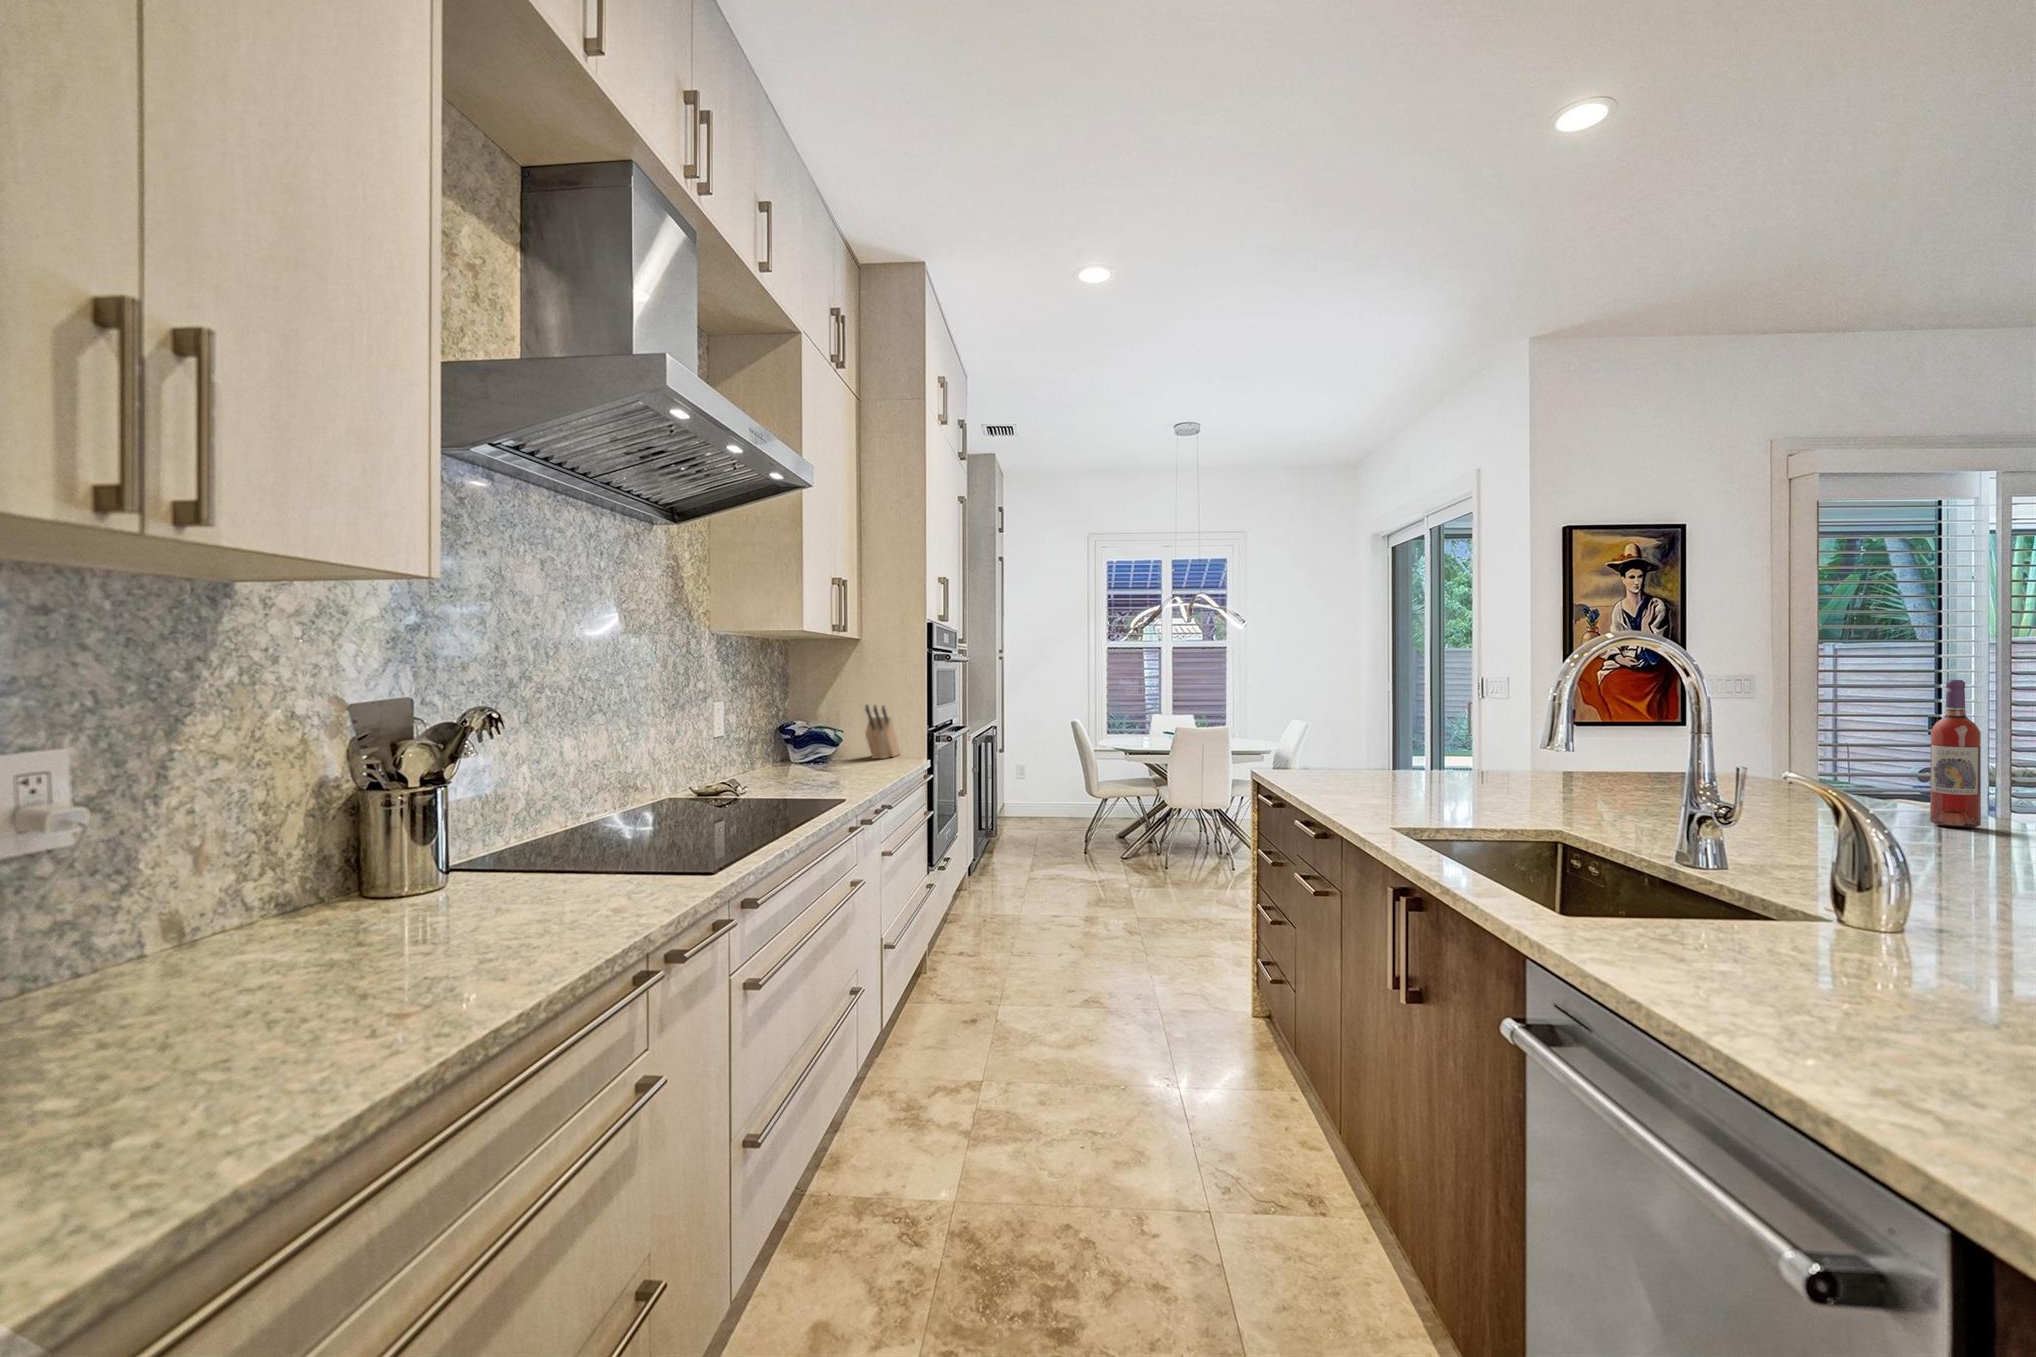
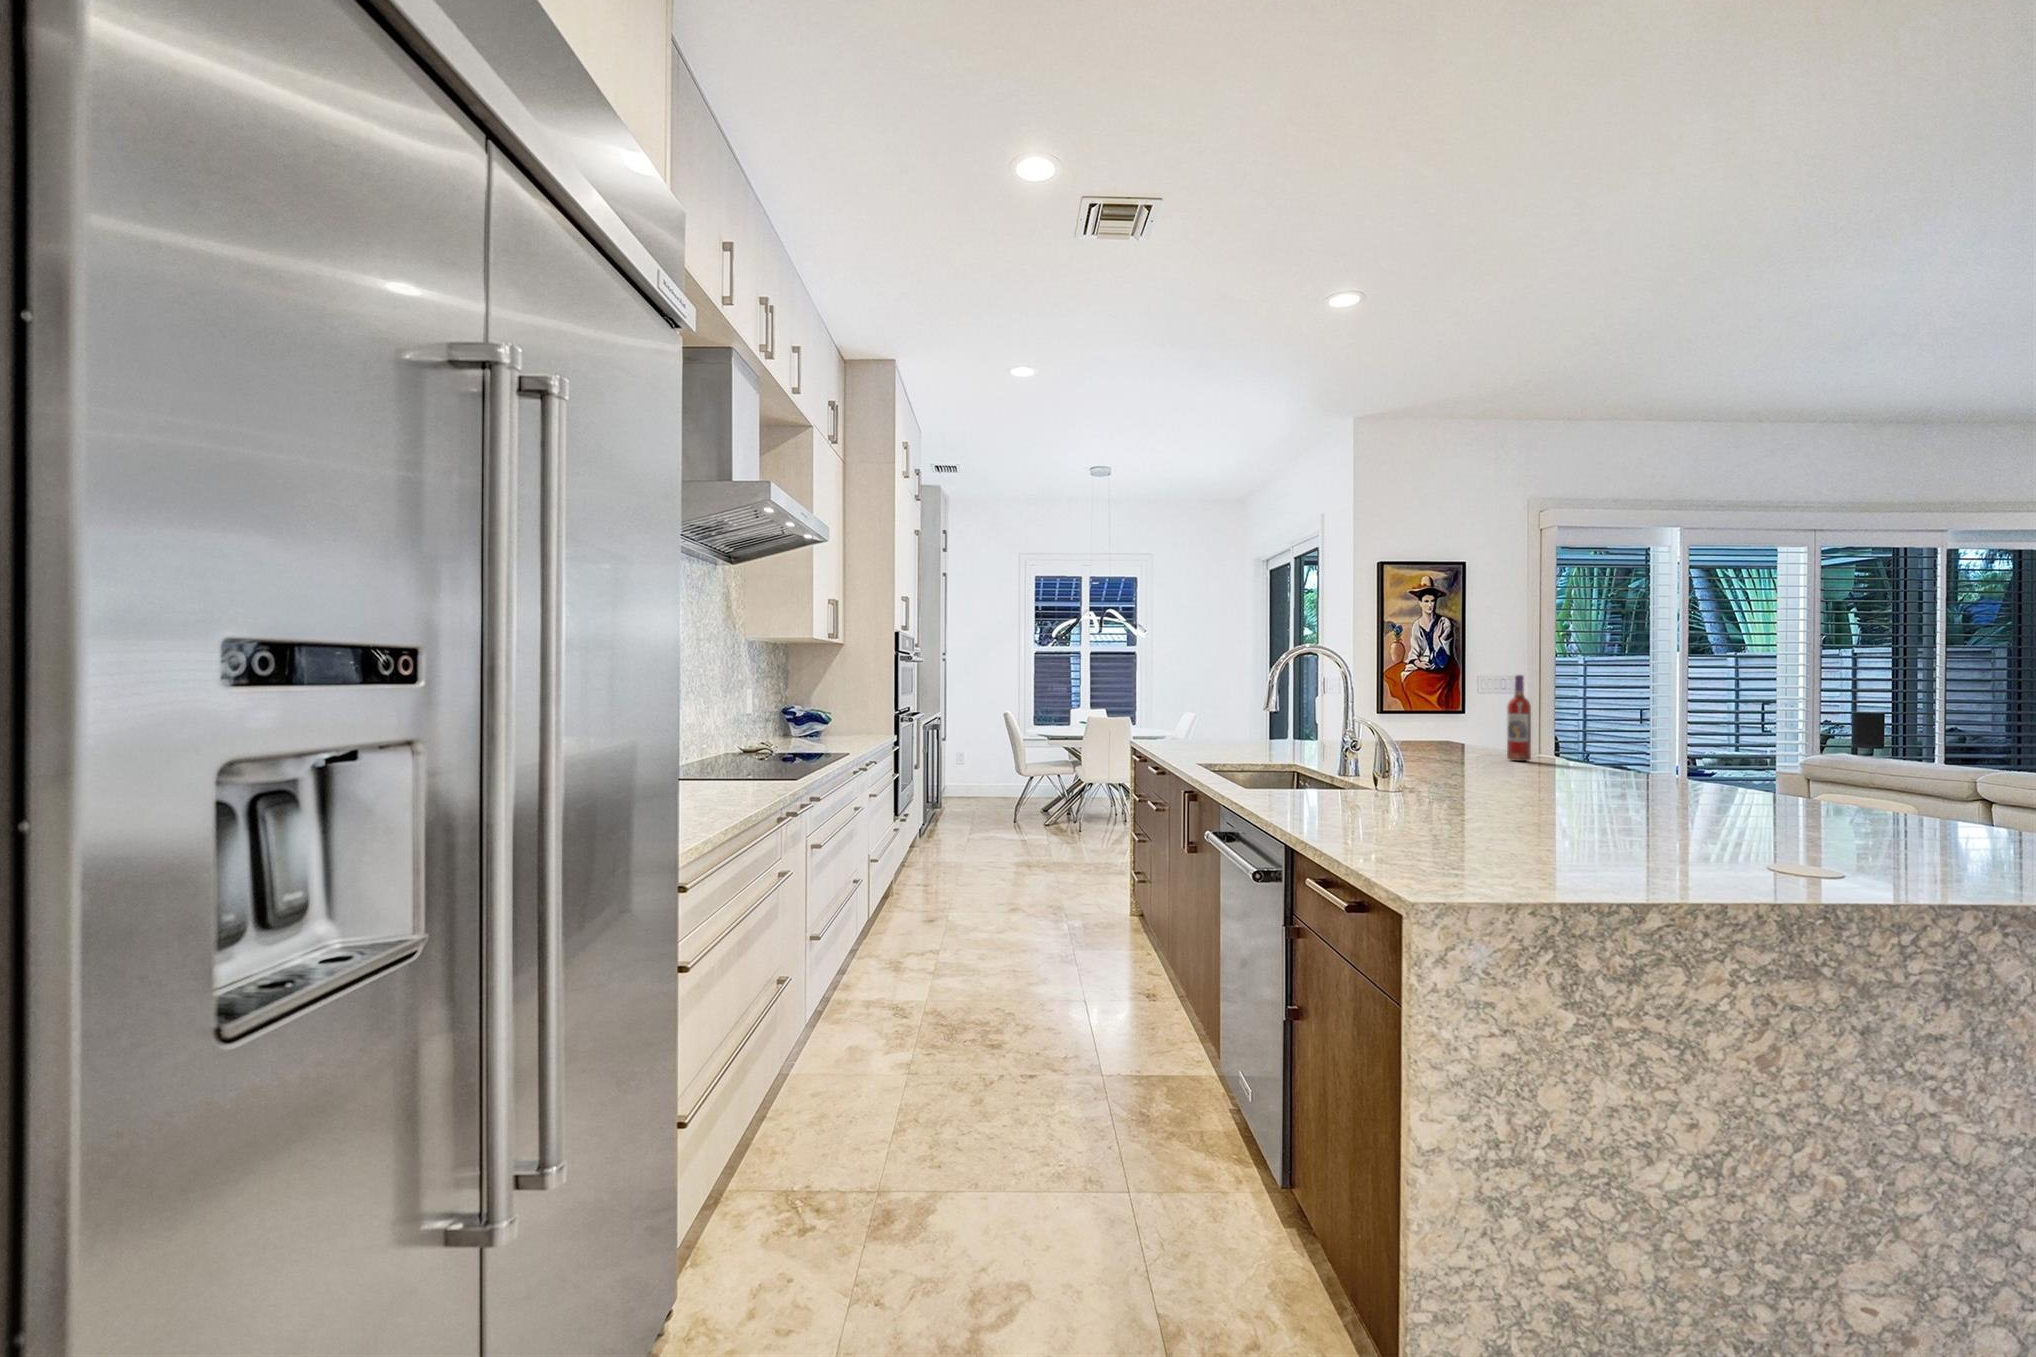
knife block: present [865,705,901,759] -> none [849,693,874,734]

